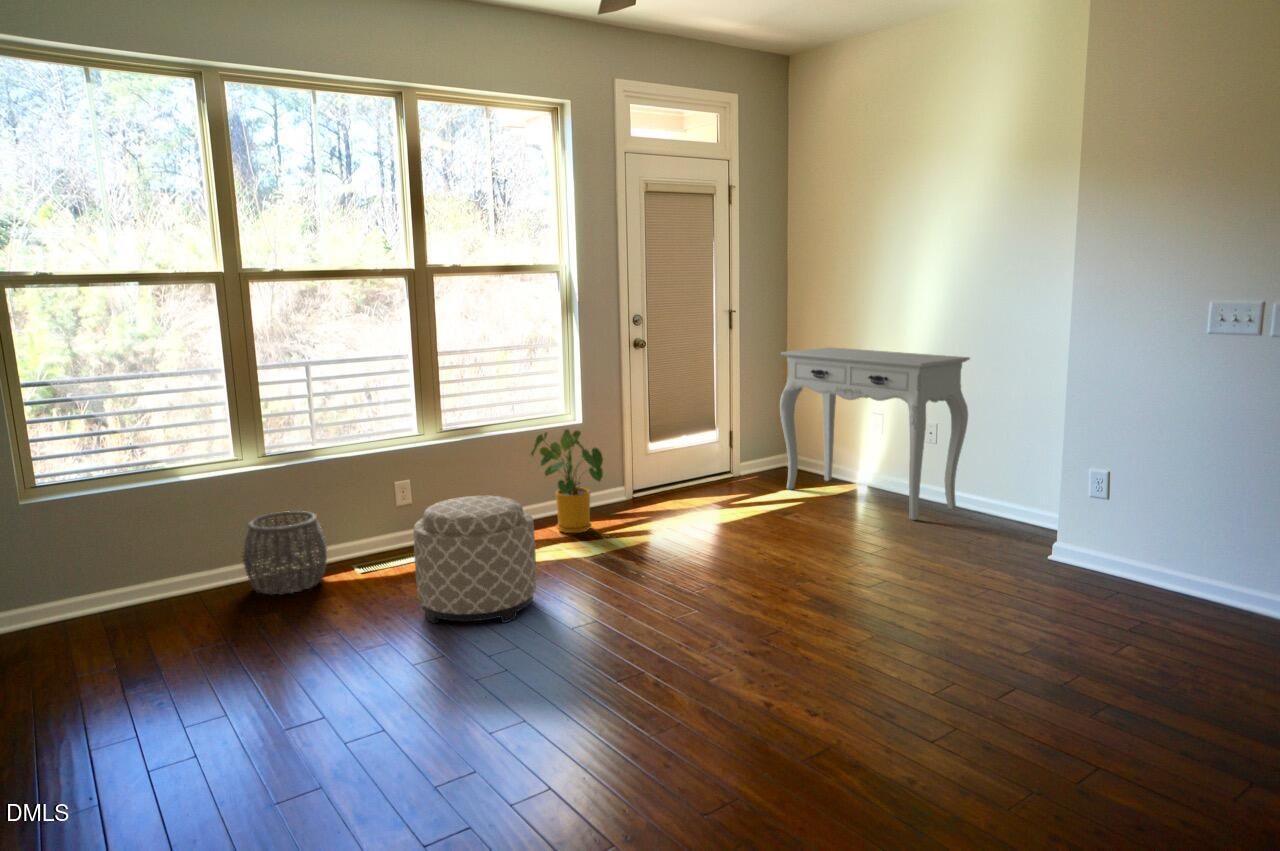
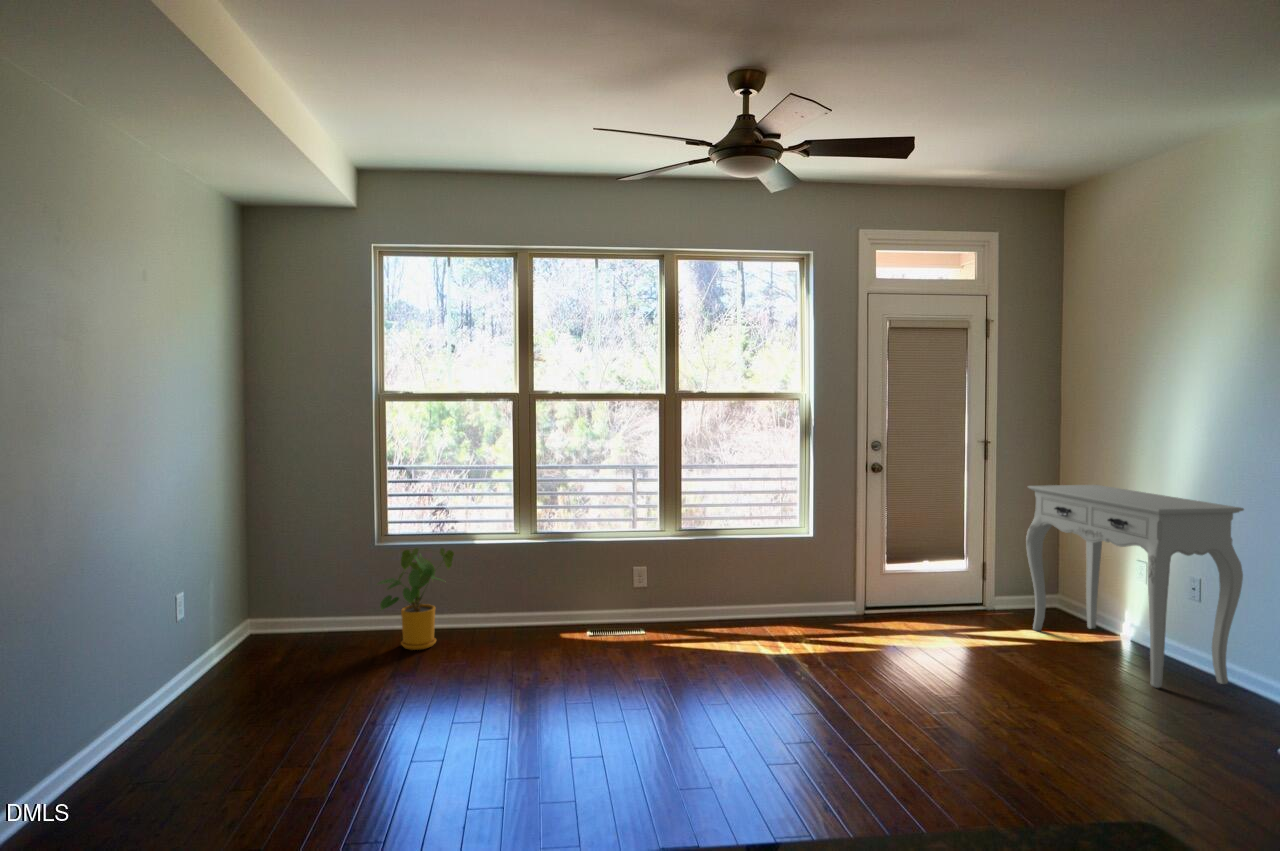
house plant: present [531,429,603,533] -> present [377,548,454,650]
ottoman: present [414,496,536,623] -> none [593,585,693,698]
woven basket: present [242,511,327,595] -> none [502,578,564,642]

